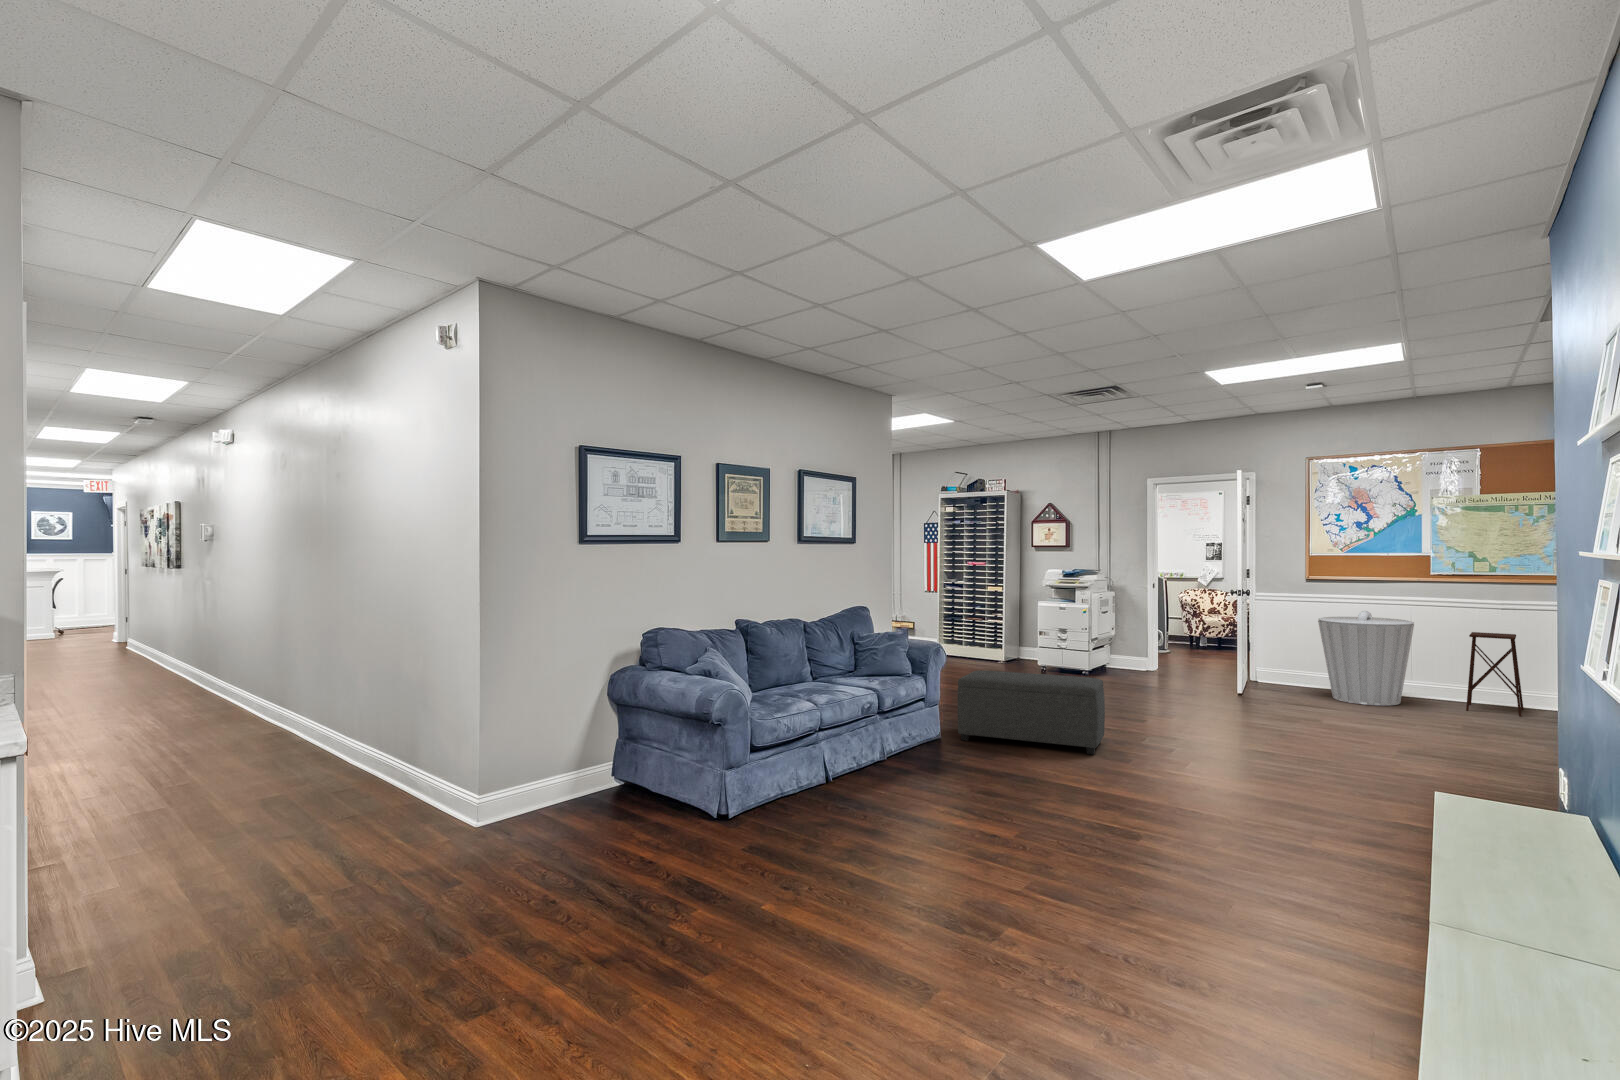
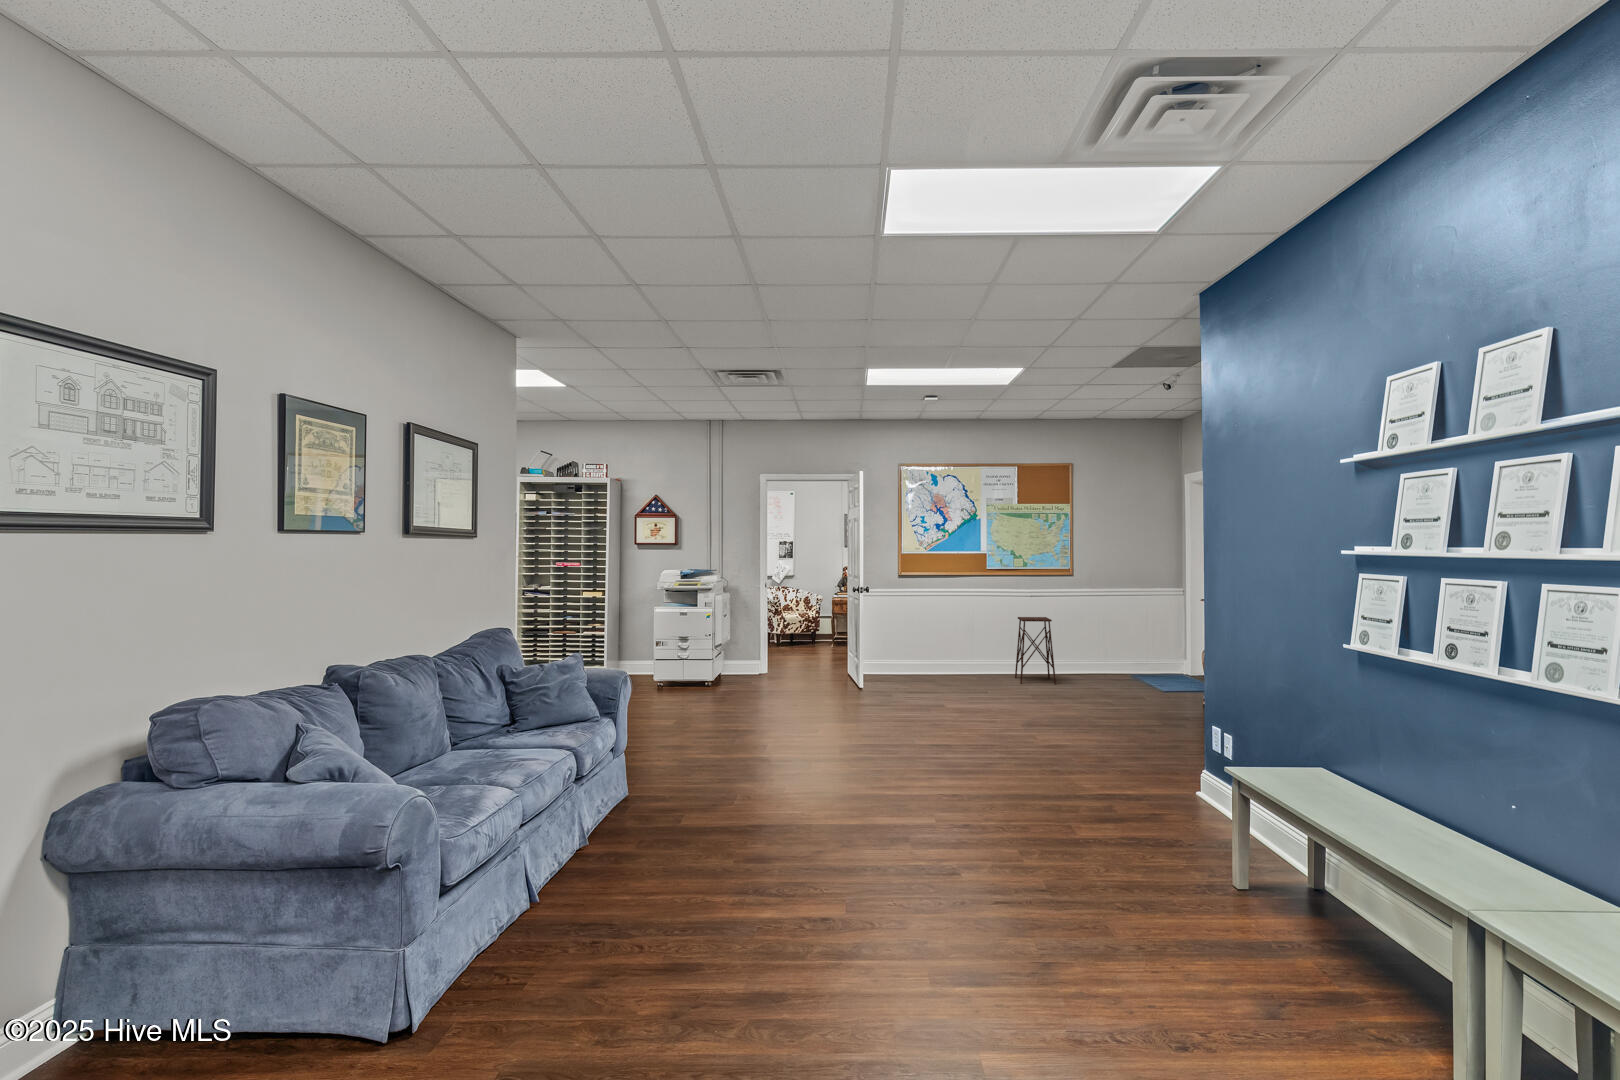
trash can: present [1318,611,1414,705] -> none [914,603,986,687]
ottoman: present [957,670,1105,754] -> none [650,695,819,796]

